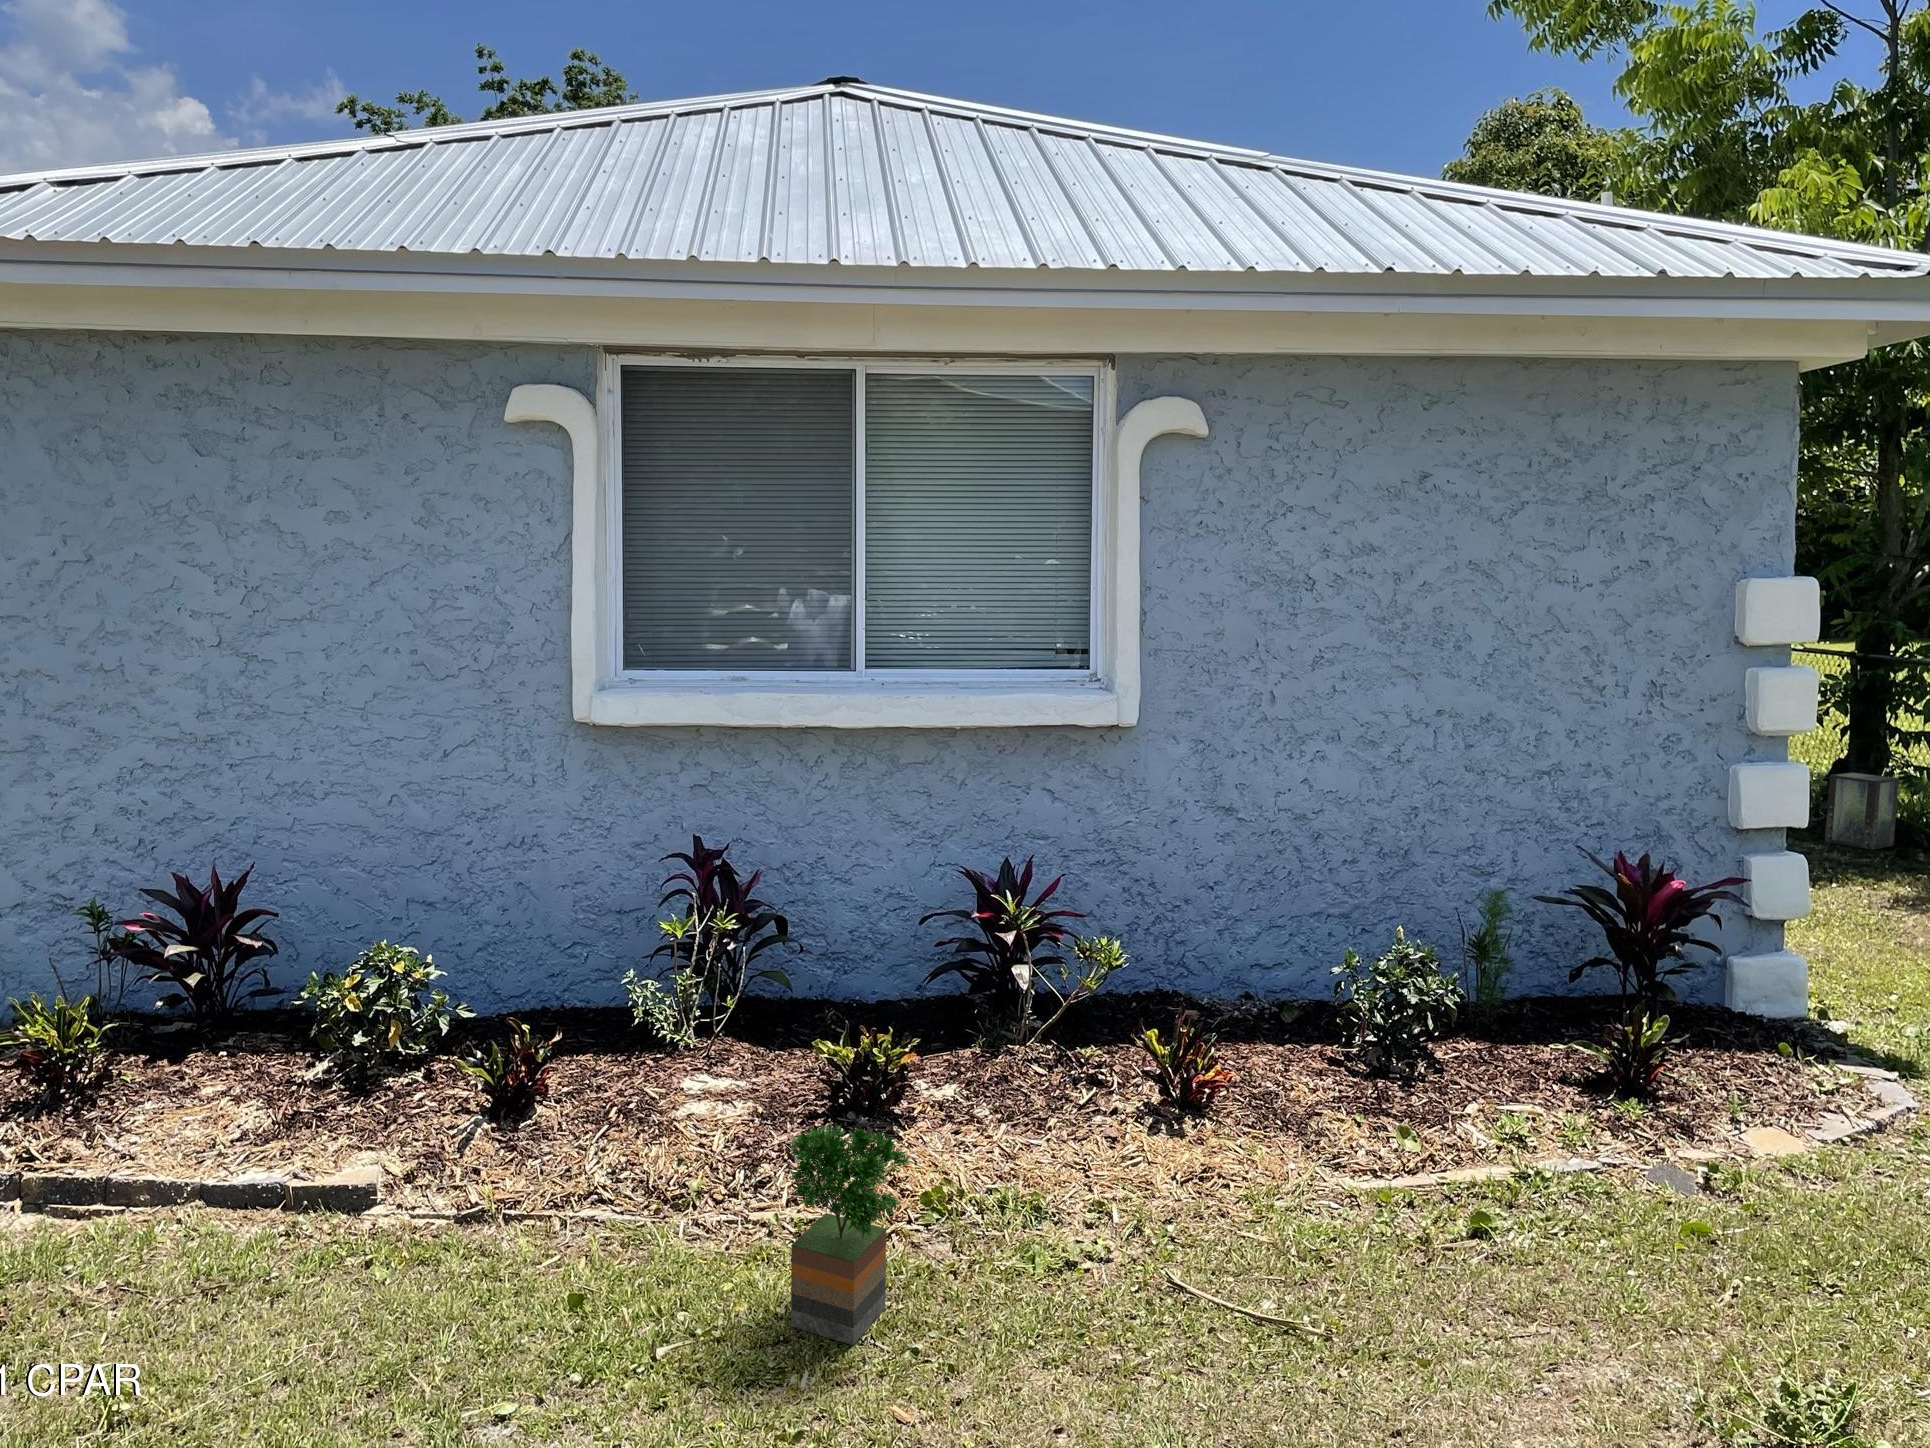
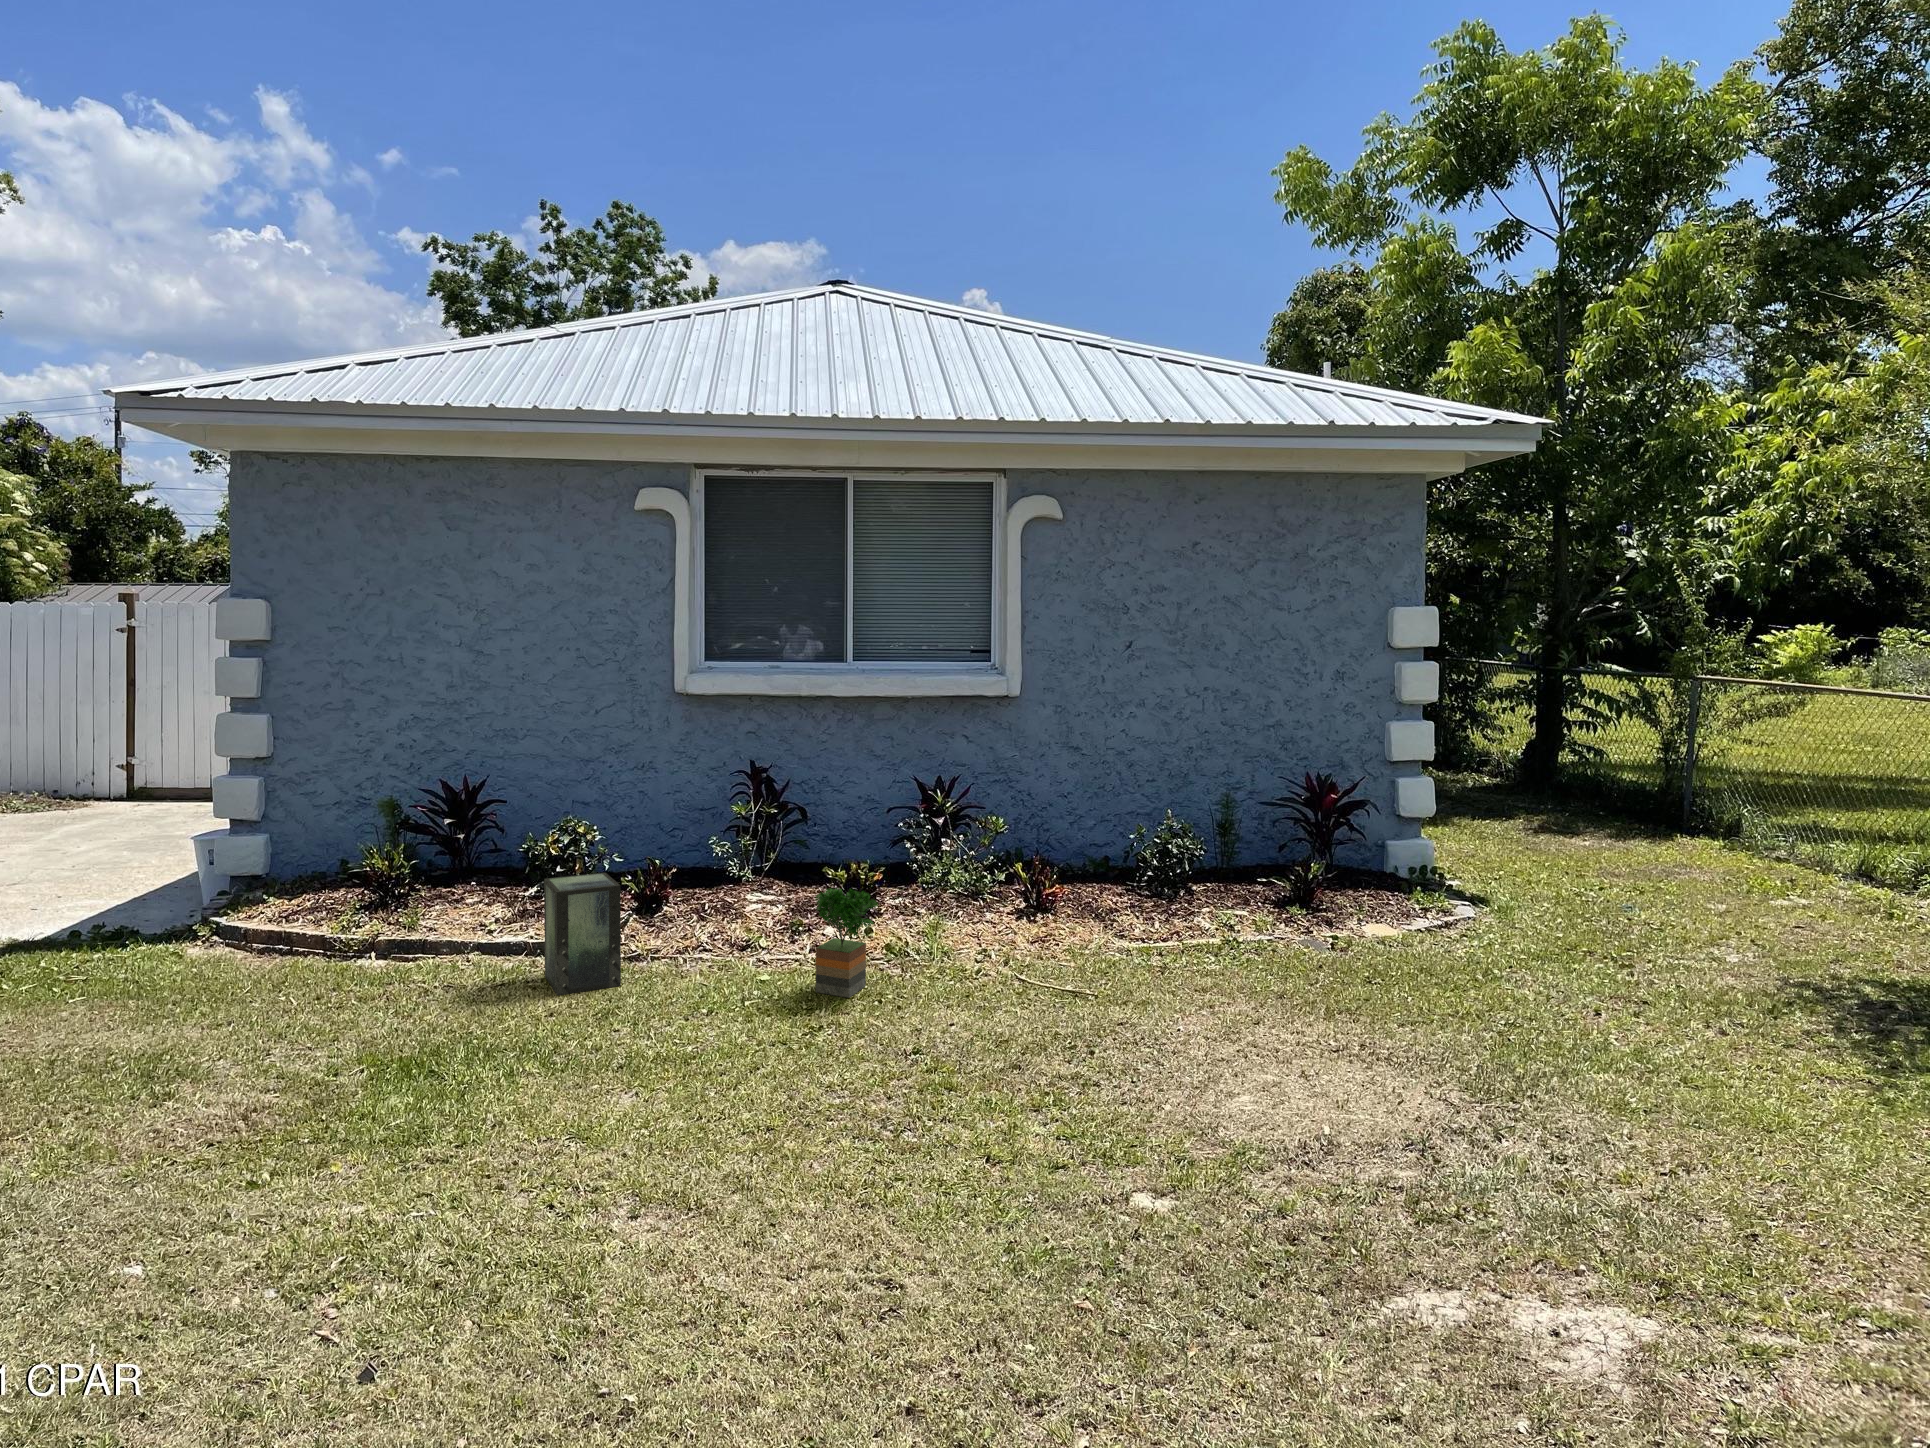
storage box: present [1825,772,1899,850] -> present [544,873,621,995]

